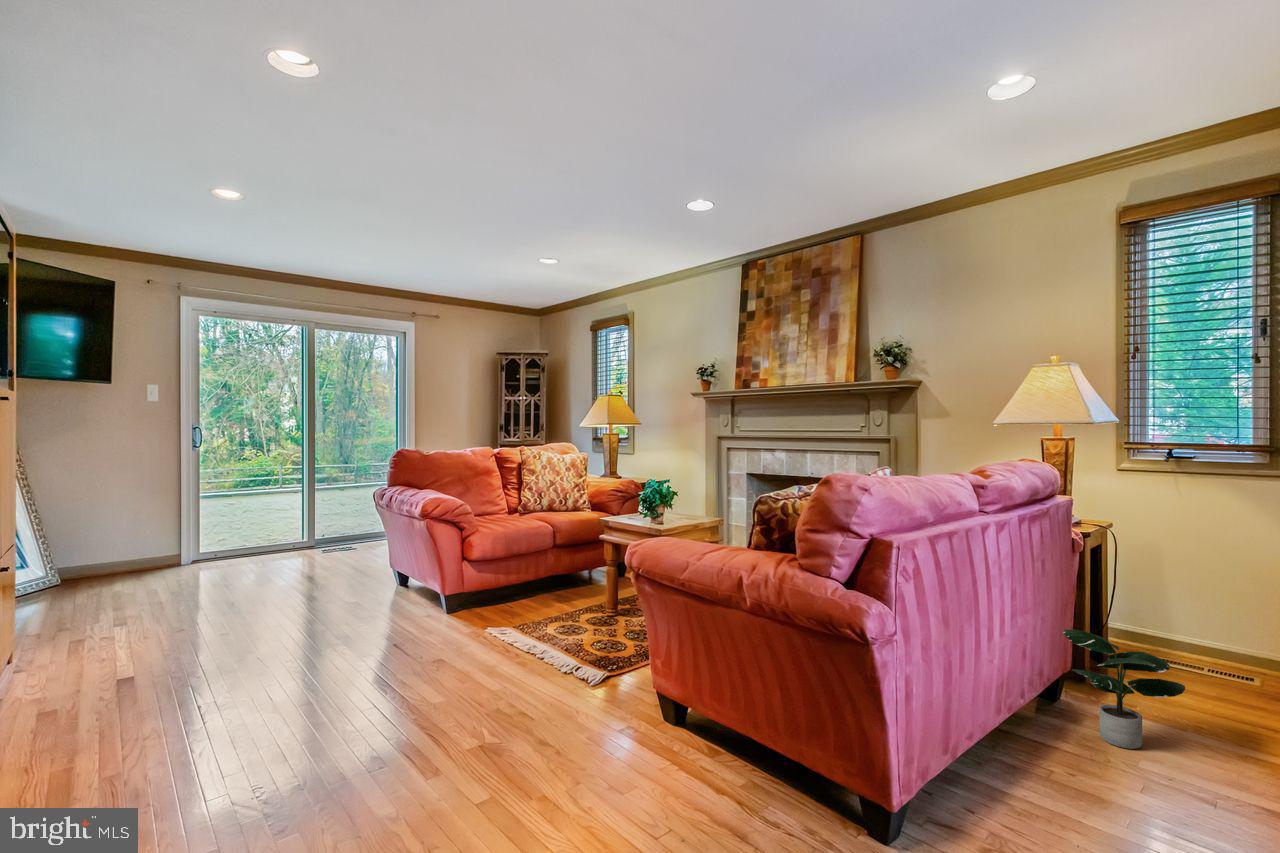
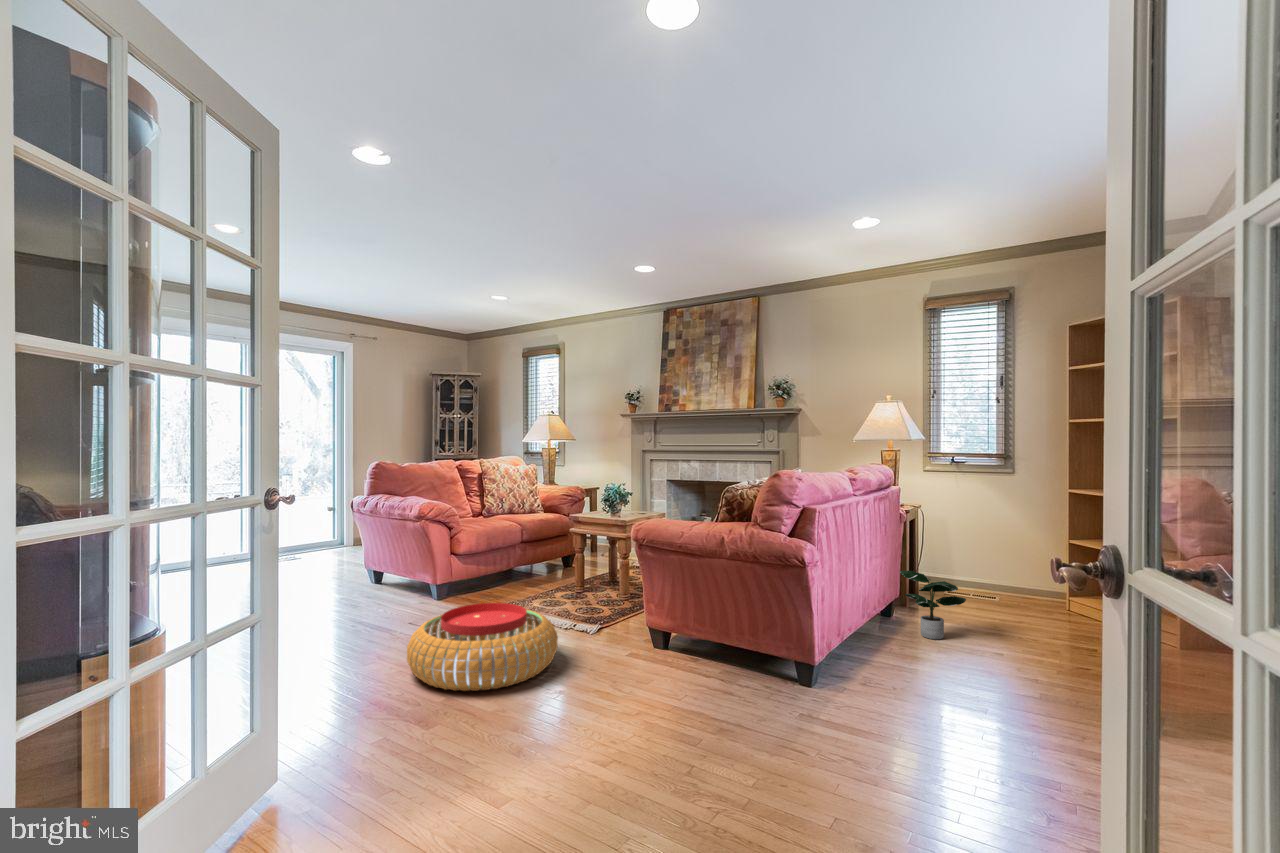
pouf: none [309,642,523,780] -> present [407,603,558,691]

